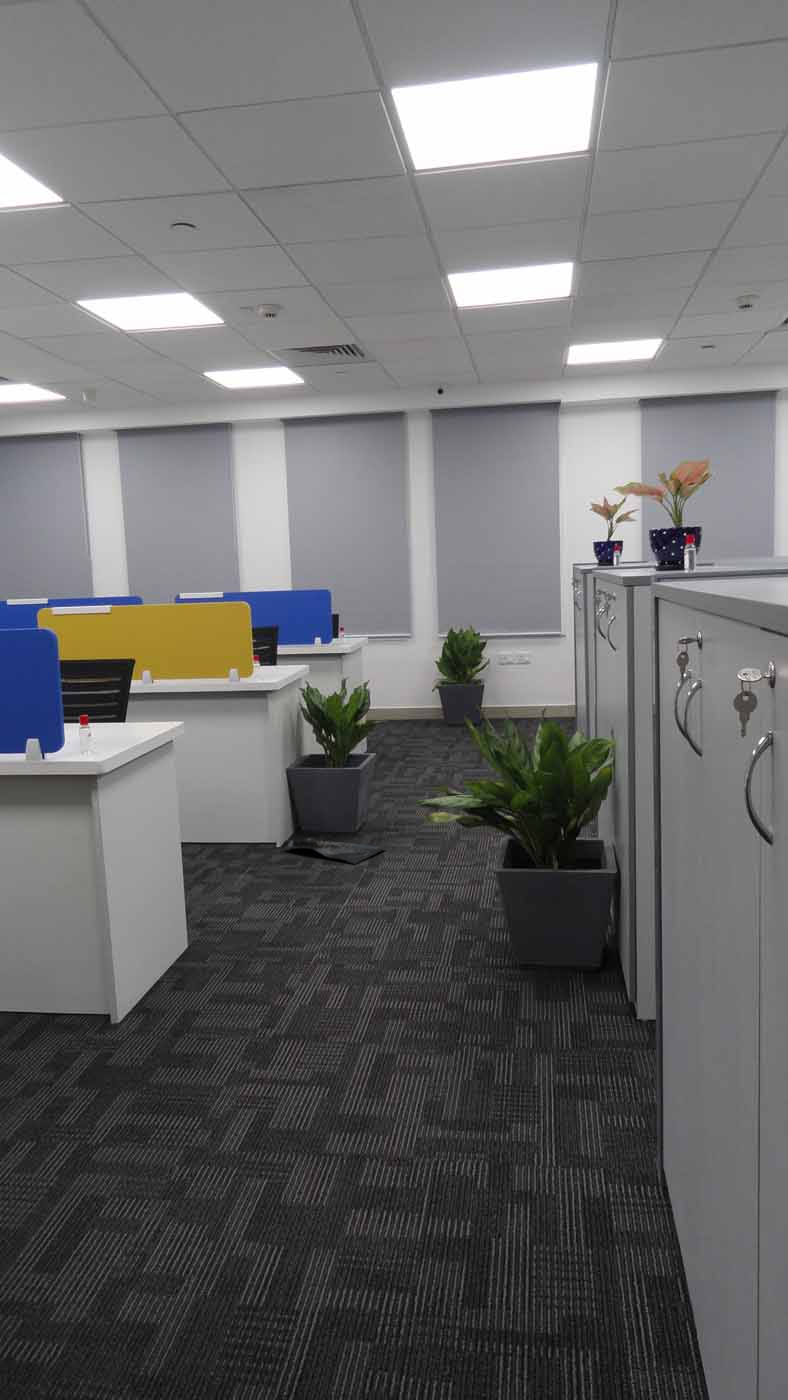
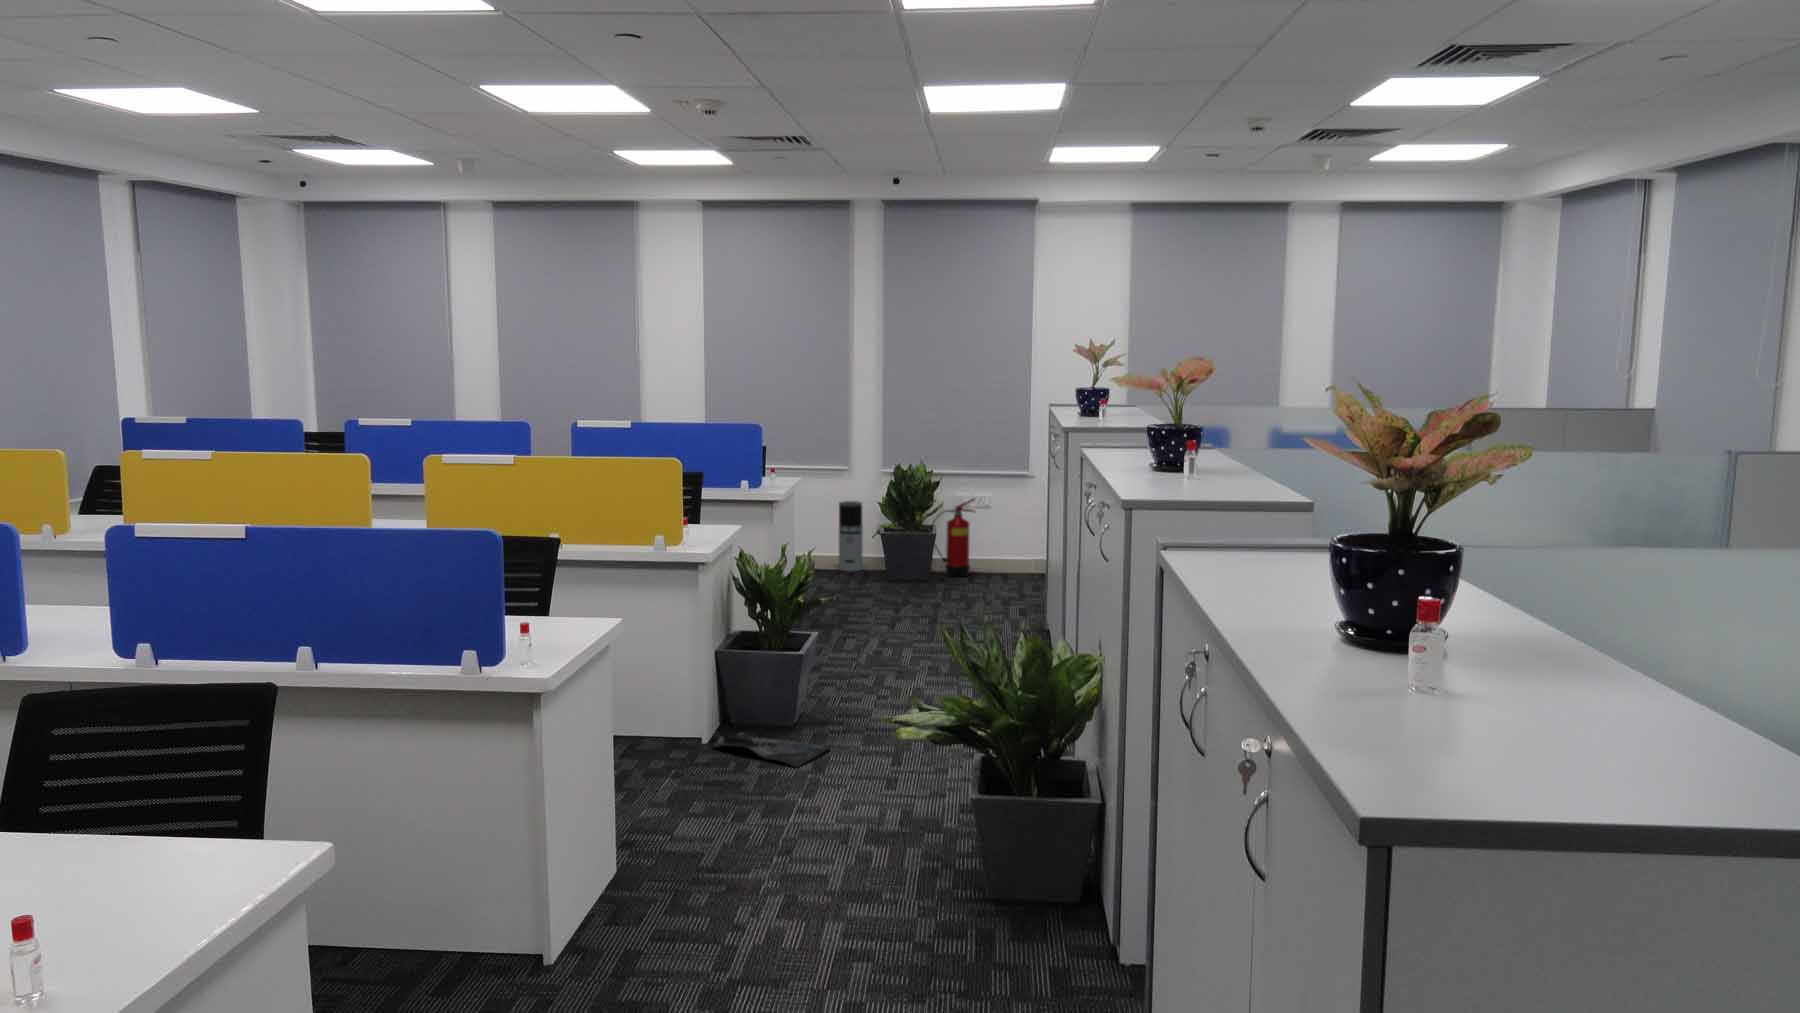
fire extinguisher: none [480,655,519,722] -> present [931,499,975,577]
air purifier: none [403,662,425,720] -> present [839,501,863,572]

